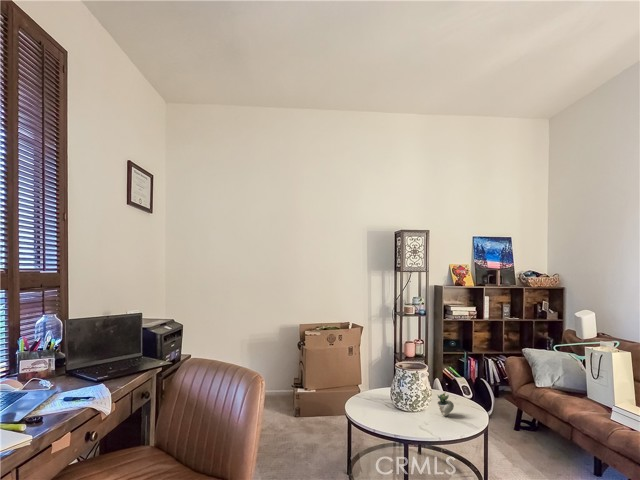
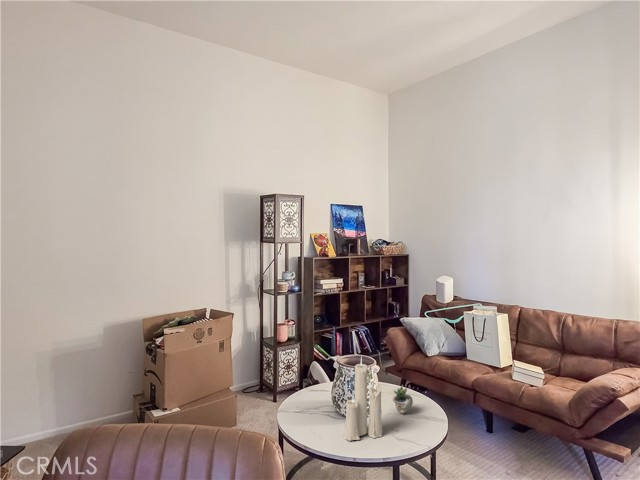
candle: none [381,354,412,424] -> present [344,357,382,441]

